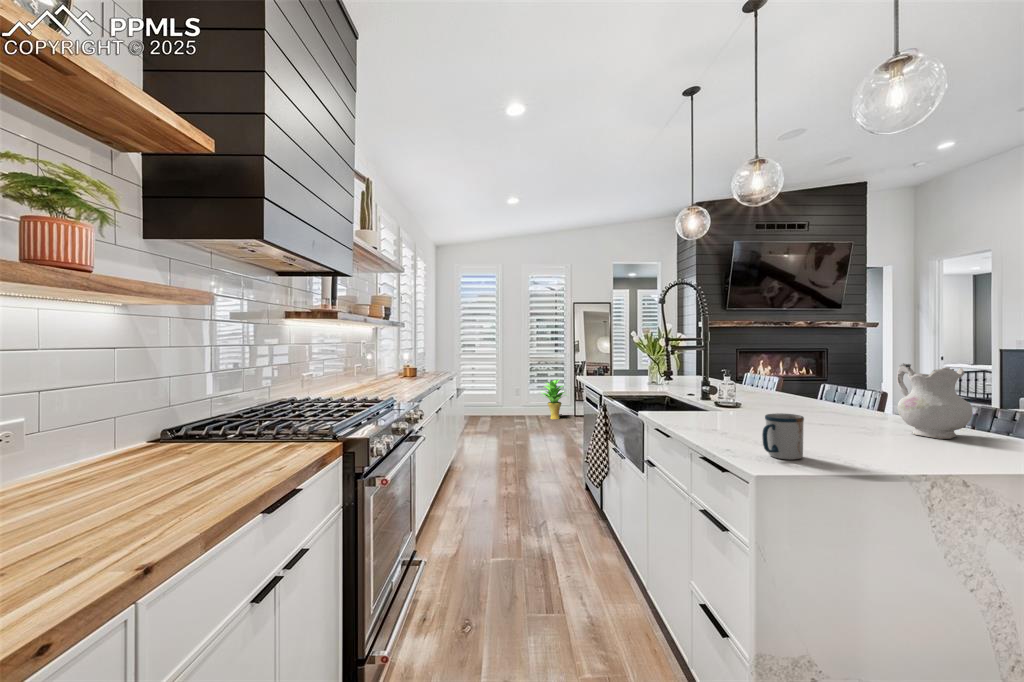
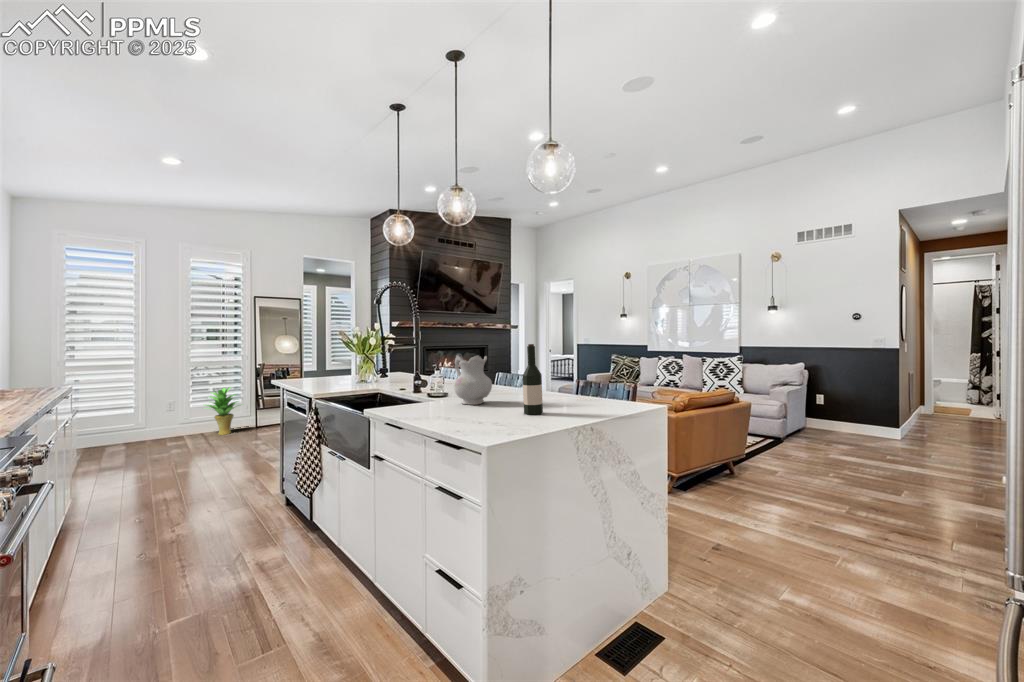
wine bottle: none [824,351,856,442] -> present [523,344,543,415]
ceramic pitcher: present [897,363,973,439] -> present [454,354,492,405]
mug: present [762,414,804,460] -> none [493,395,520,432]

